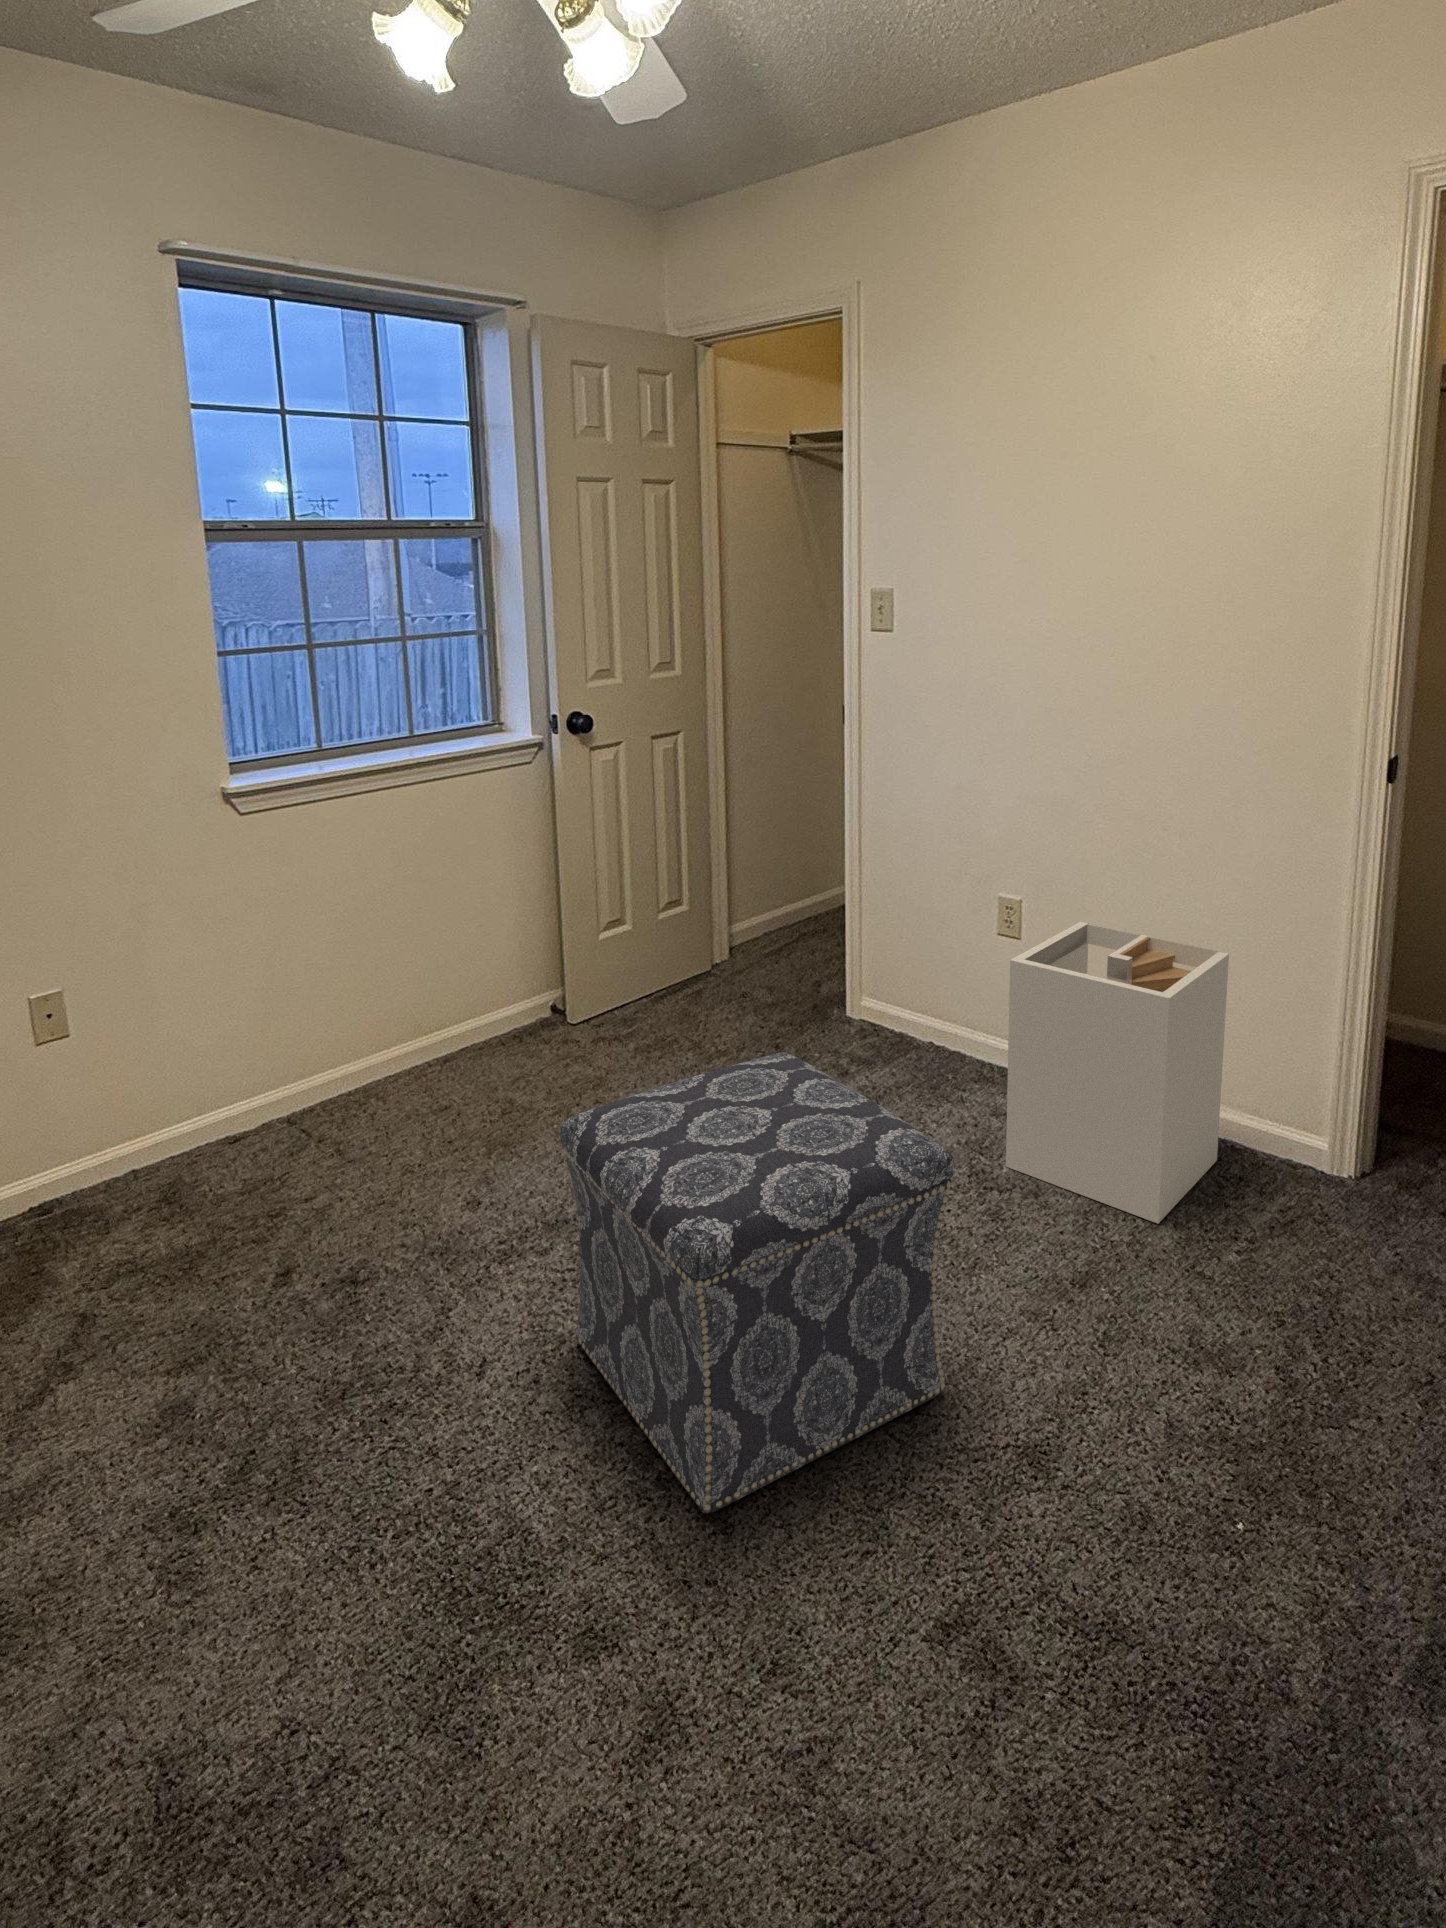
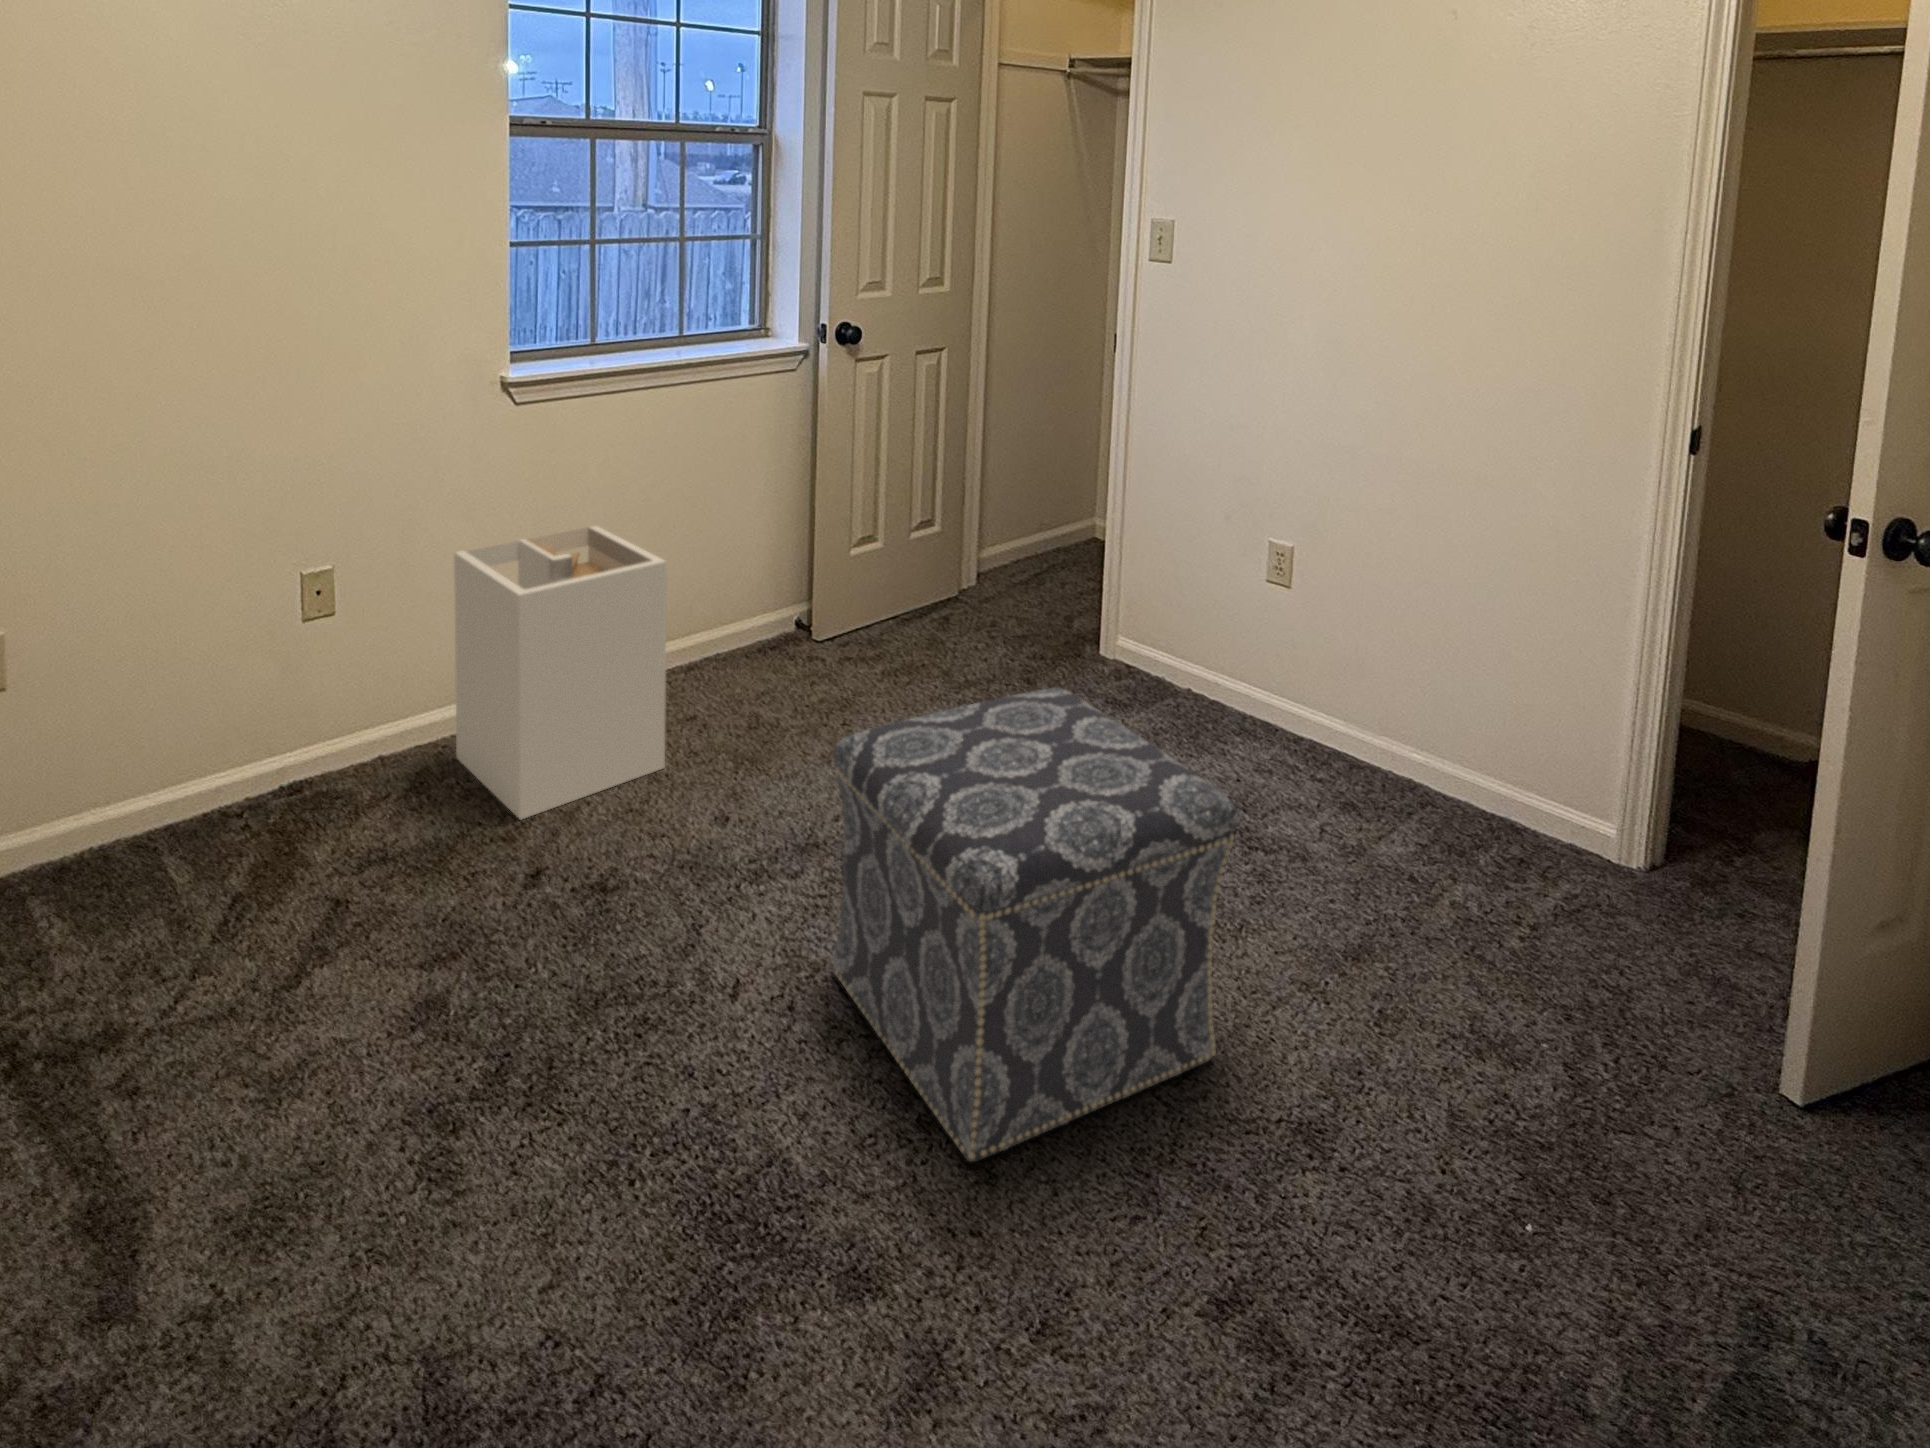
laundry hamper: present [1006,922,1229,1223] -> present [454,526,667,819]

